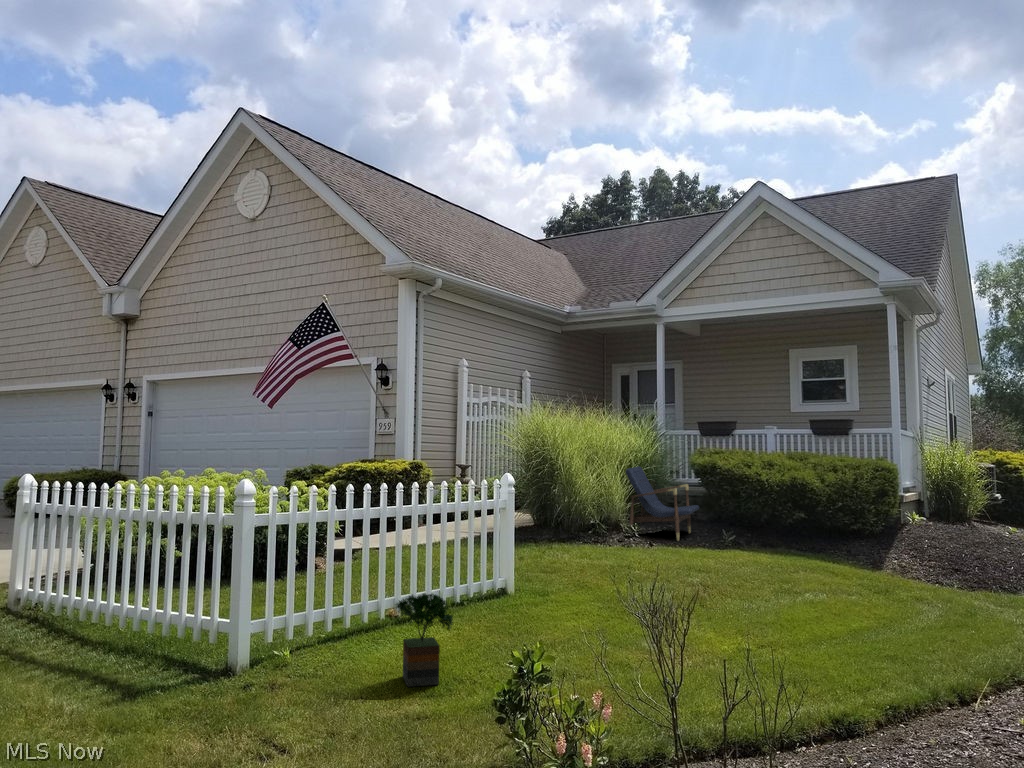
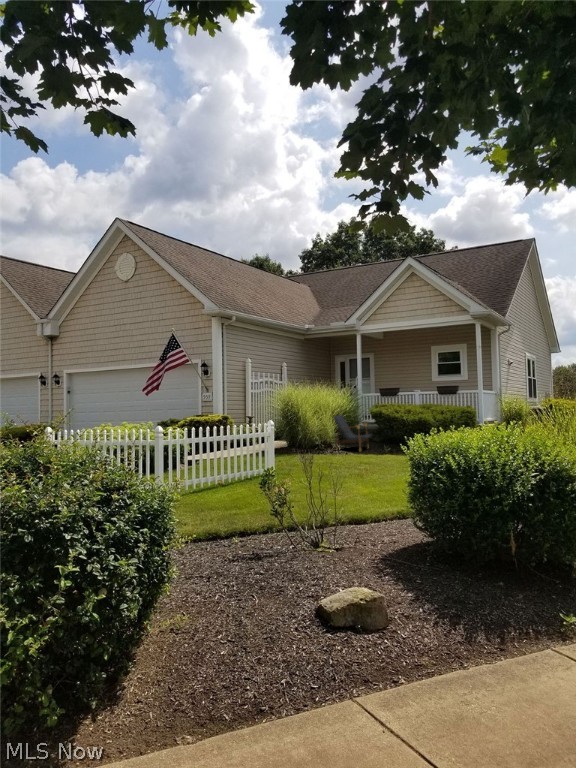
potted tree: present [396,594,453,687] -> none [225,469,250,505]

